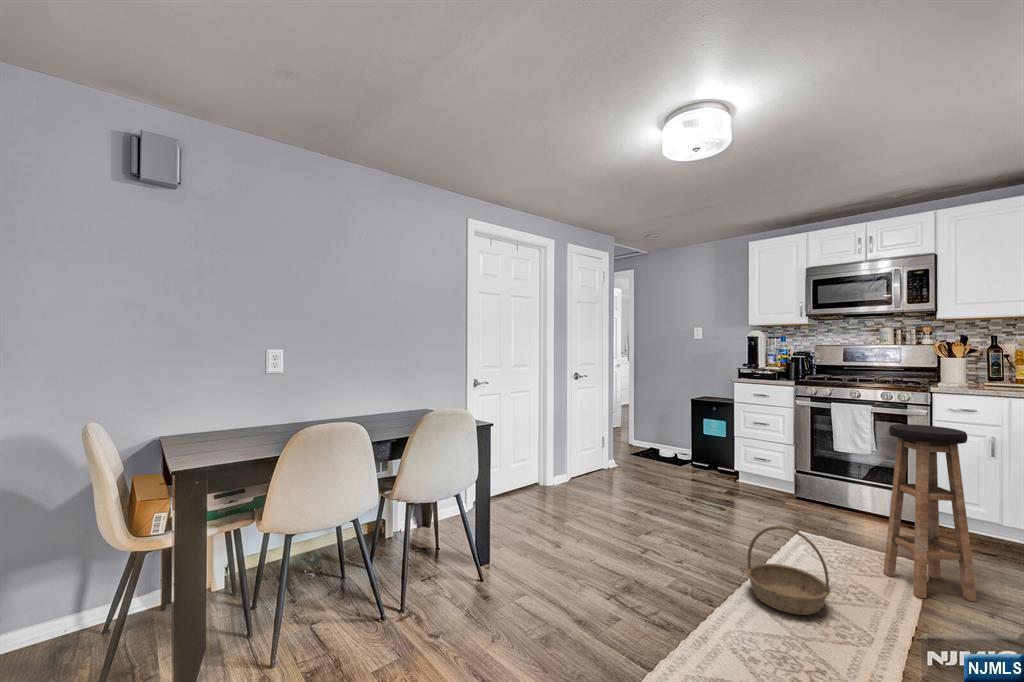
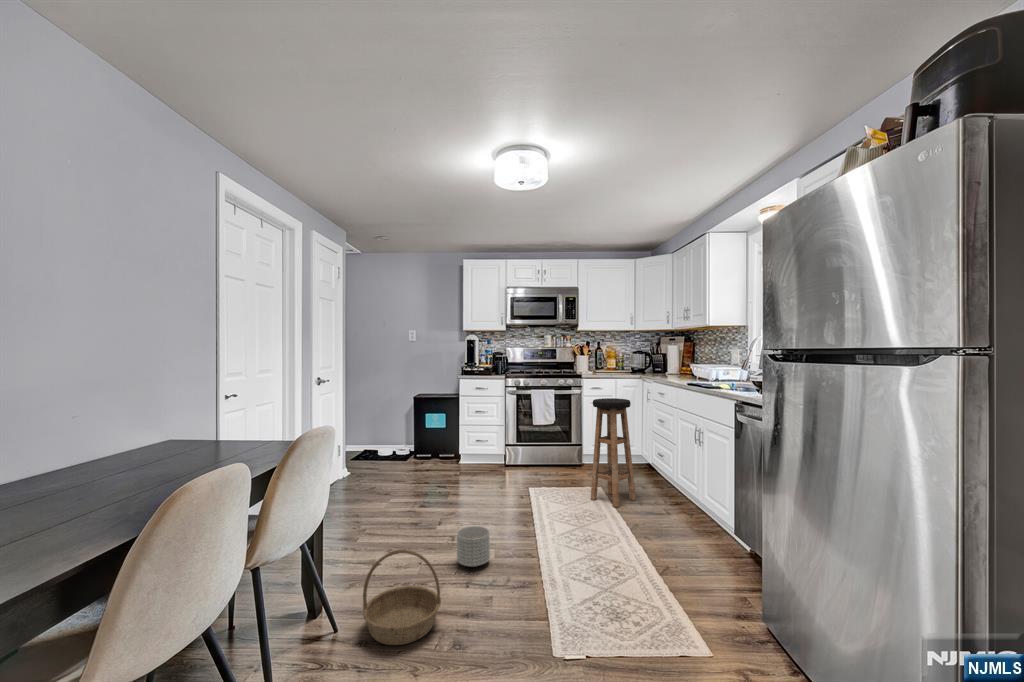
basket: present [747,526,830,615] -> present [363,550,441,645]
planter: none [620,539,658,585] -> present [457,526,490,567]

